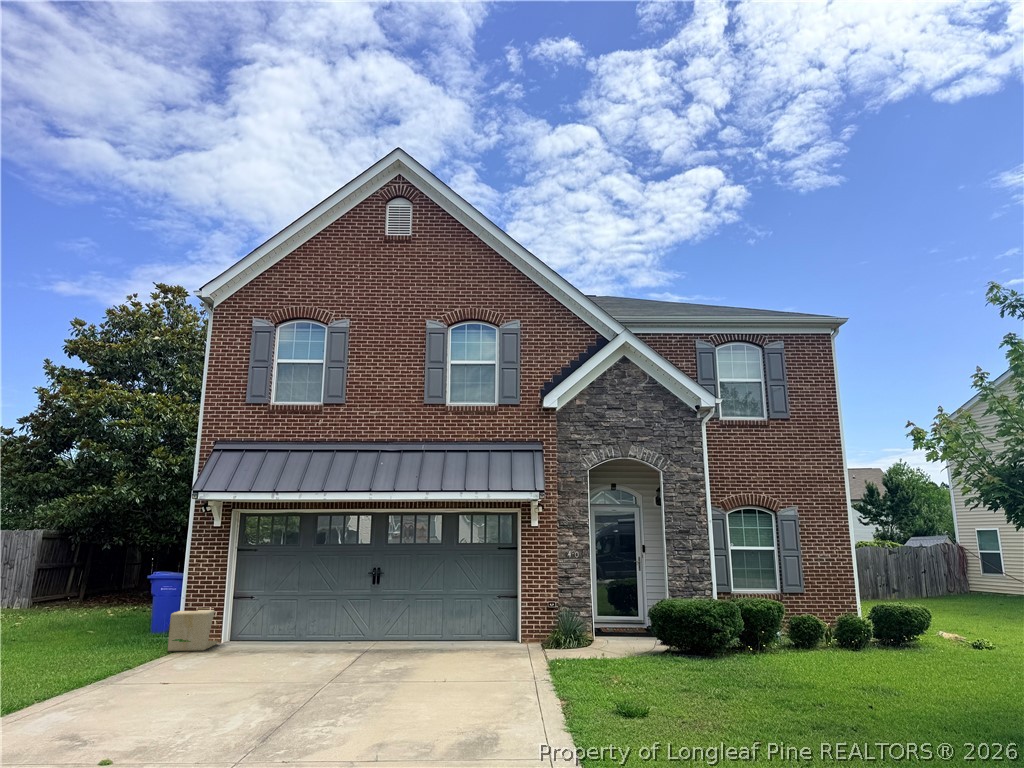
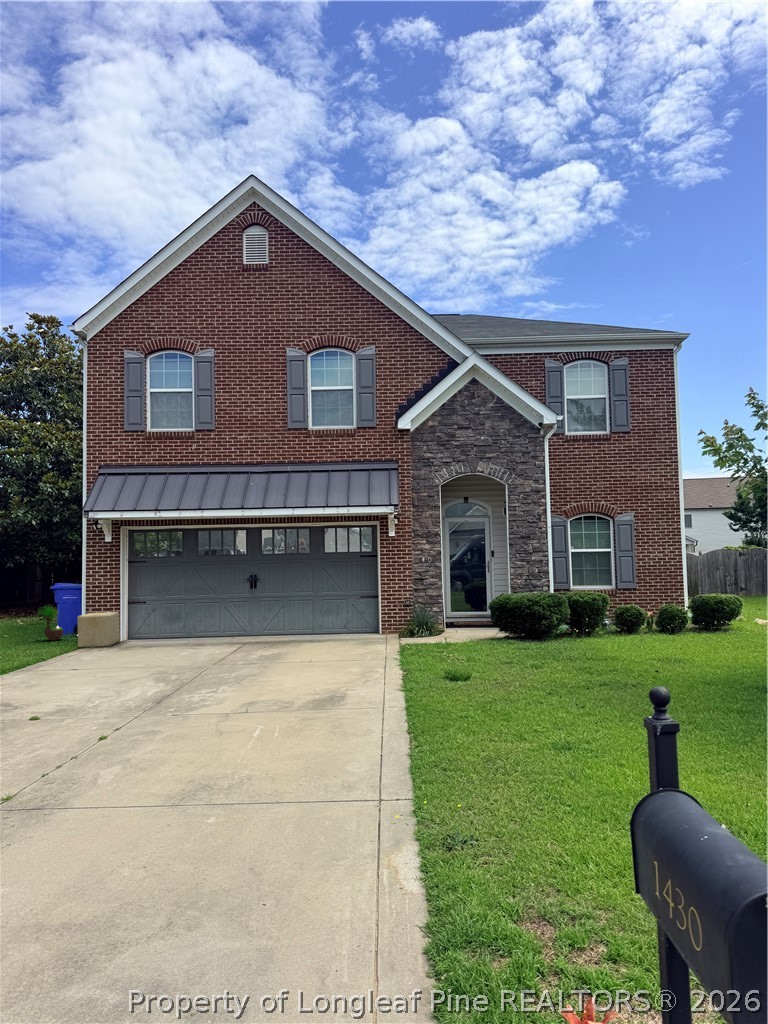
potted tree: none [125,595,154,641] -> present [39,607,63,640]

